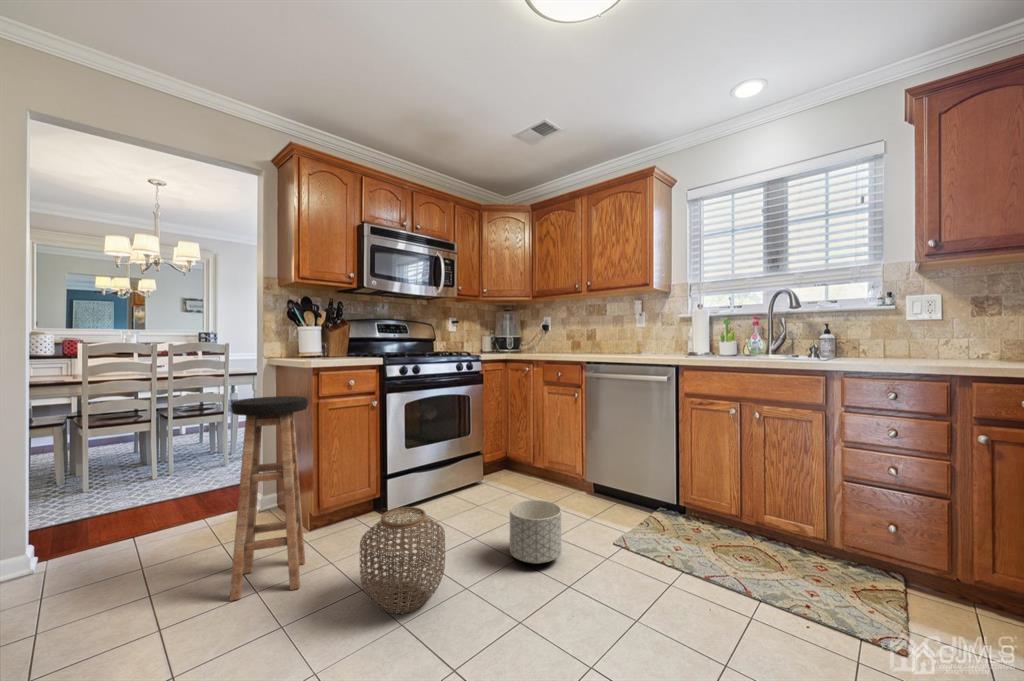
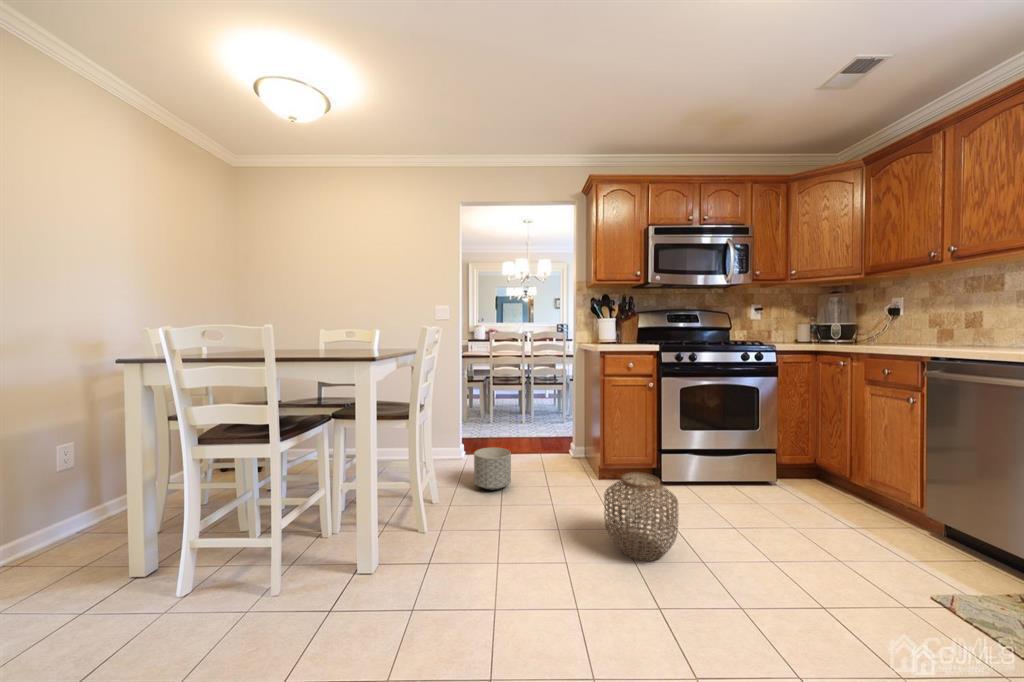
bar stool: present [230,396,308,601] -> none [532,371,585,514]
planter: present [510,500,561,564] -> present [474,448,511,490]

